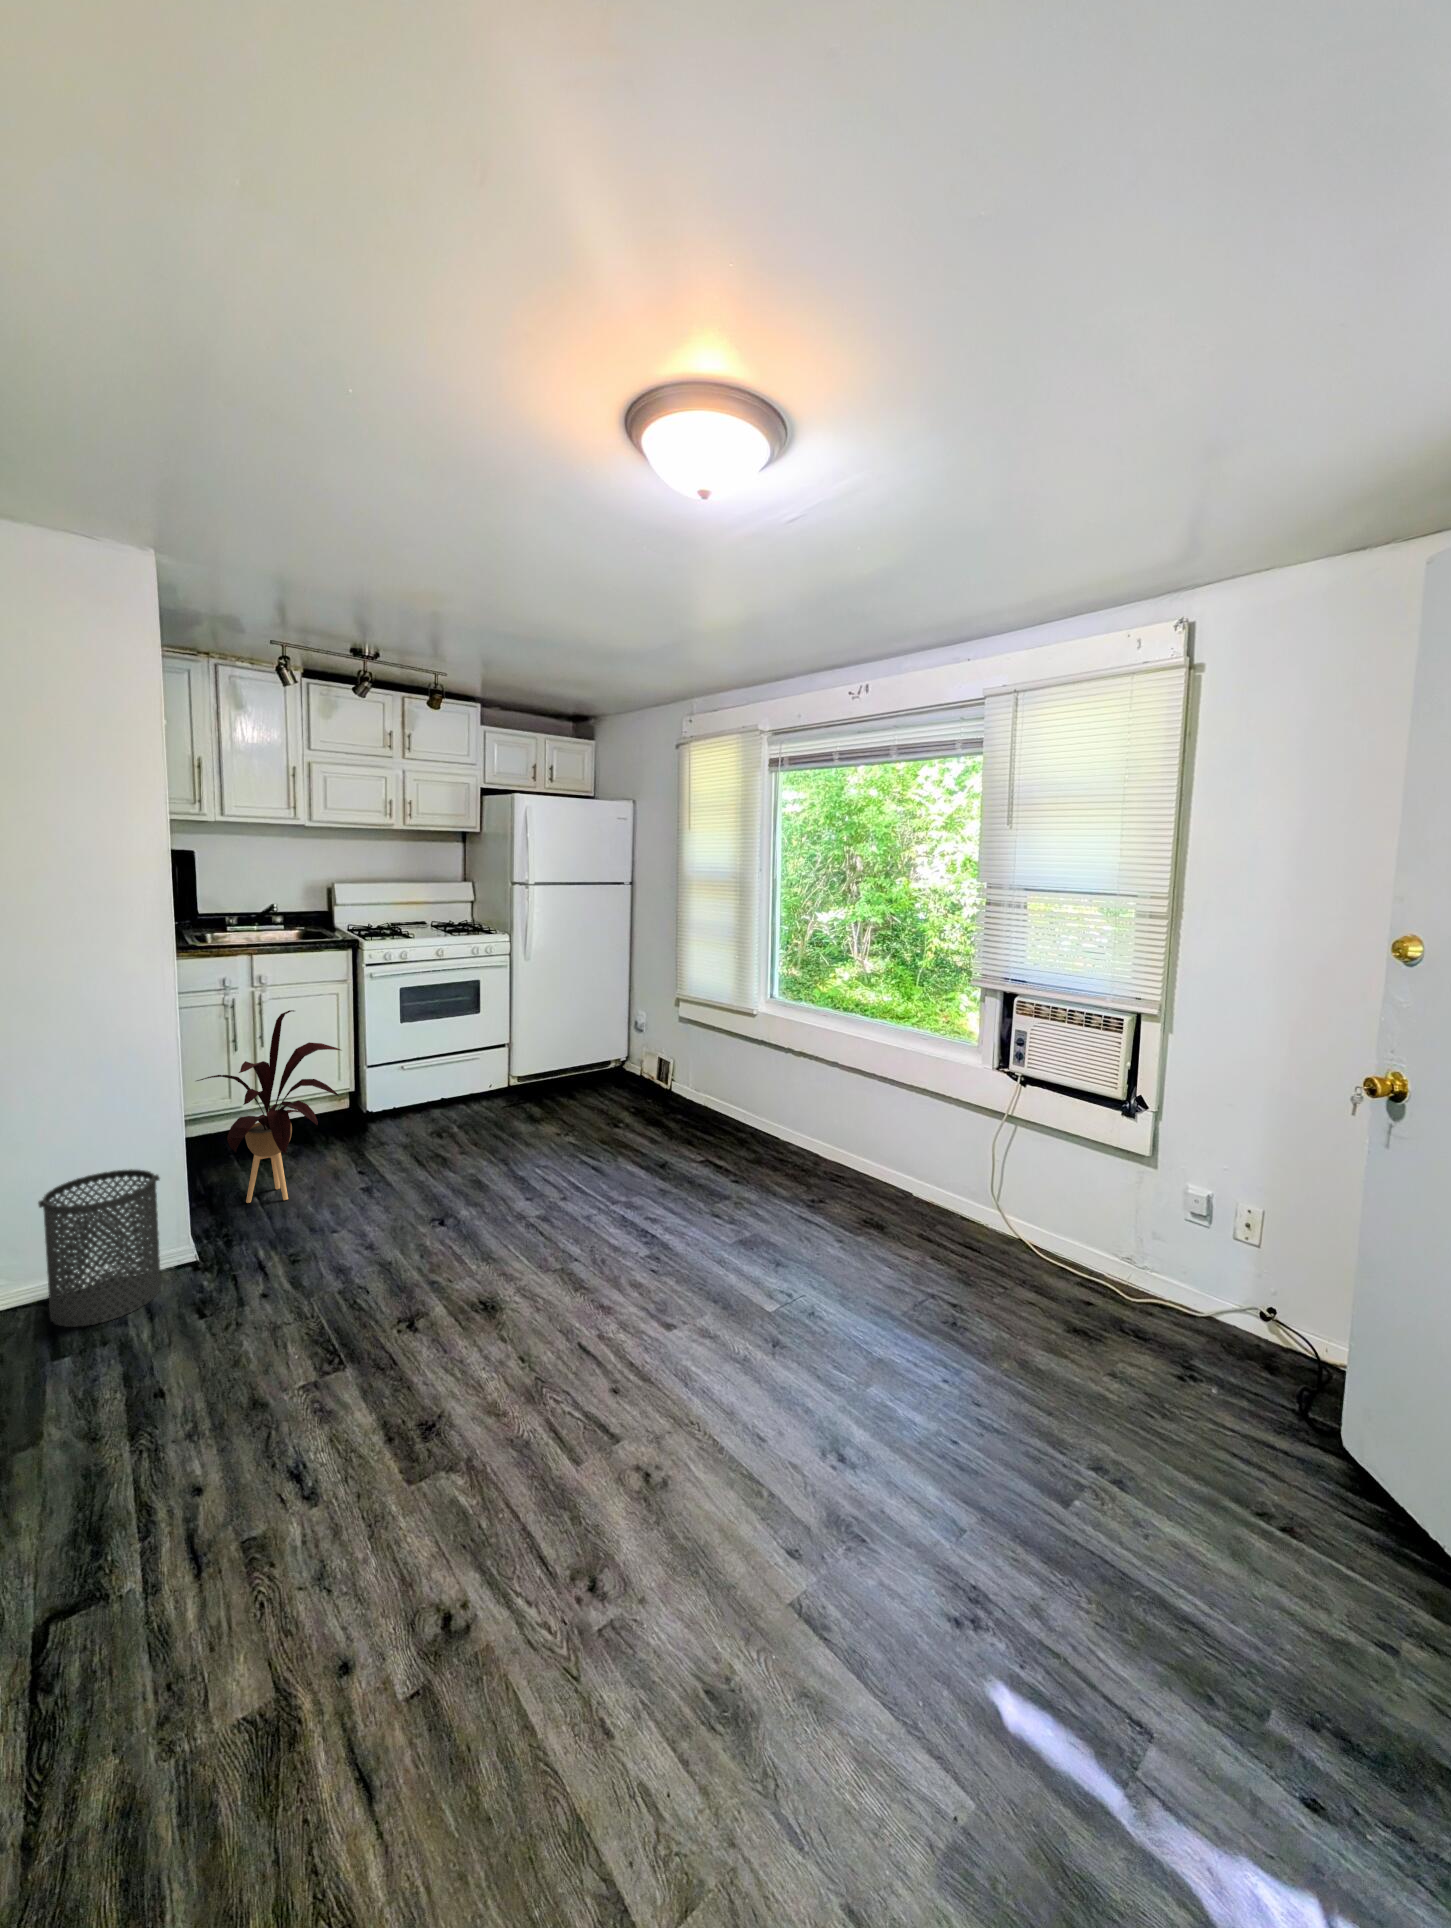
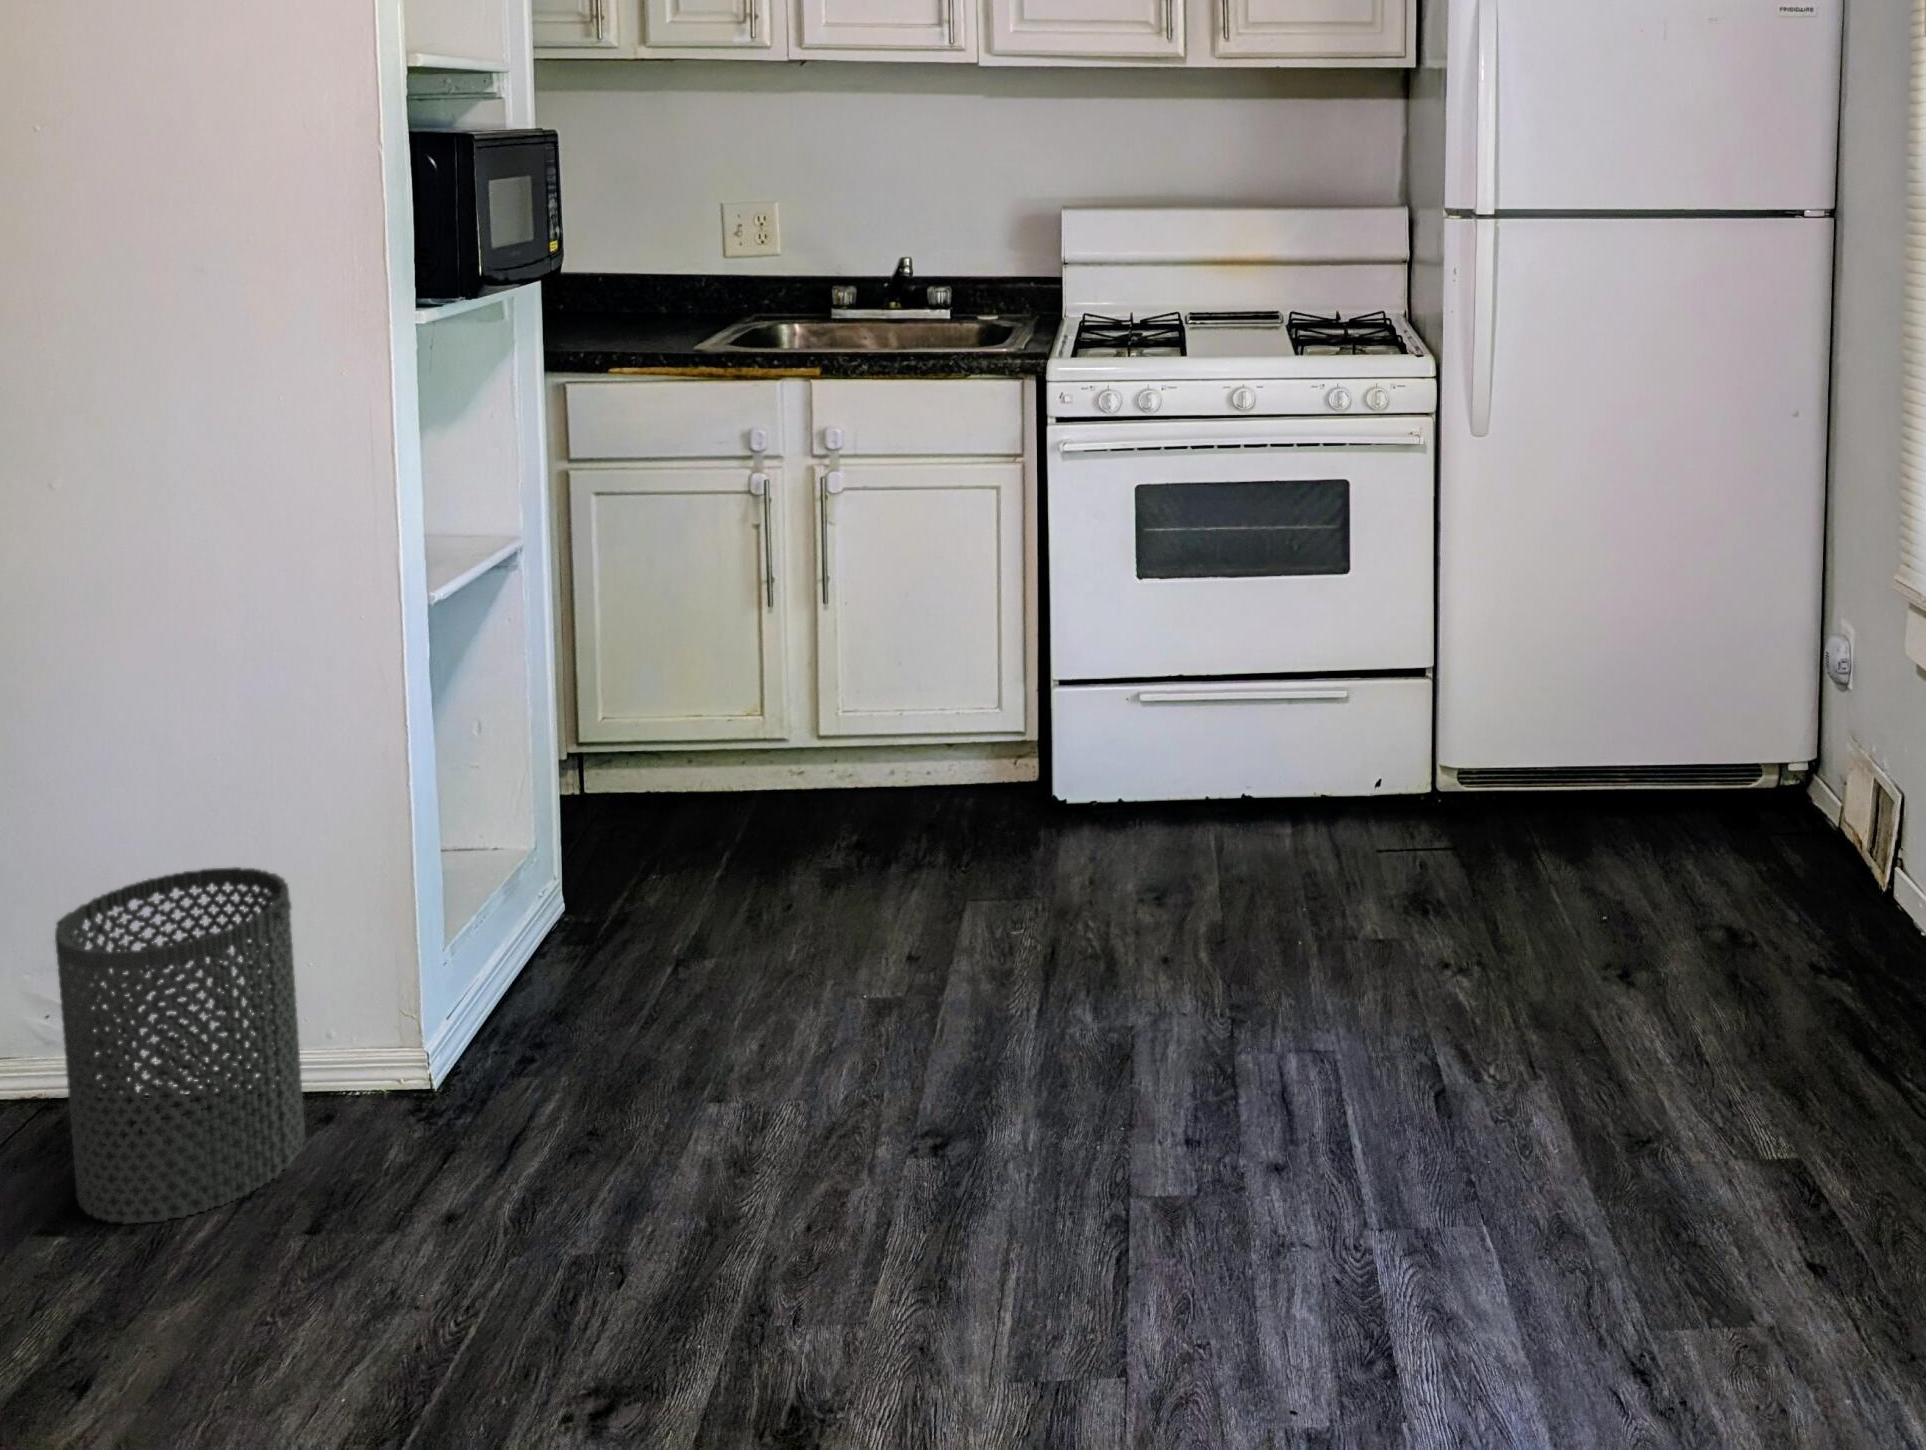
house plant: present [197,1010,341,1203] -> none [517,530,860,1001]

